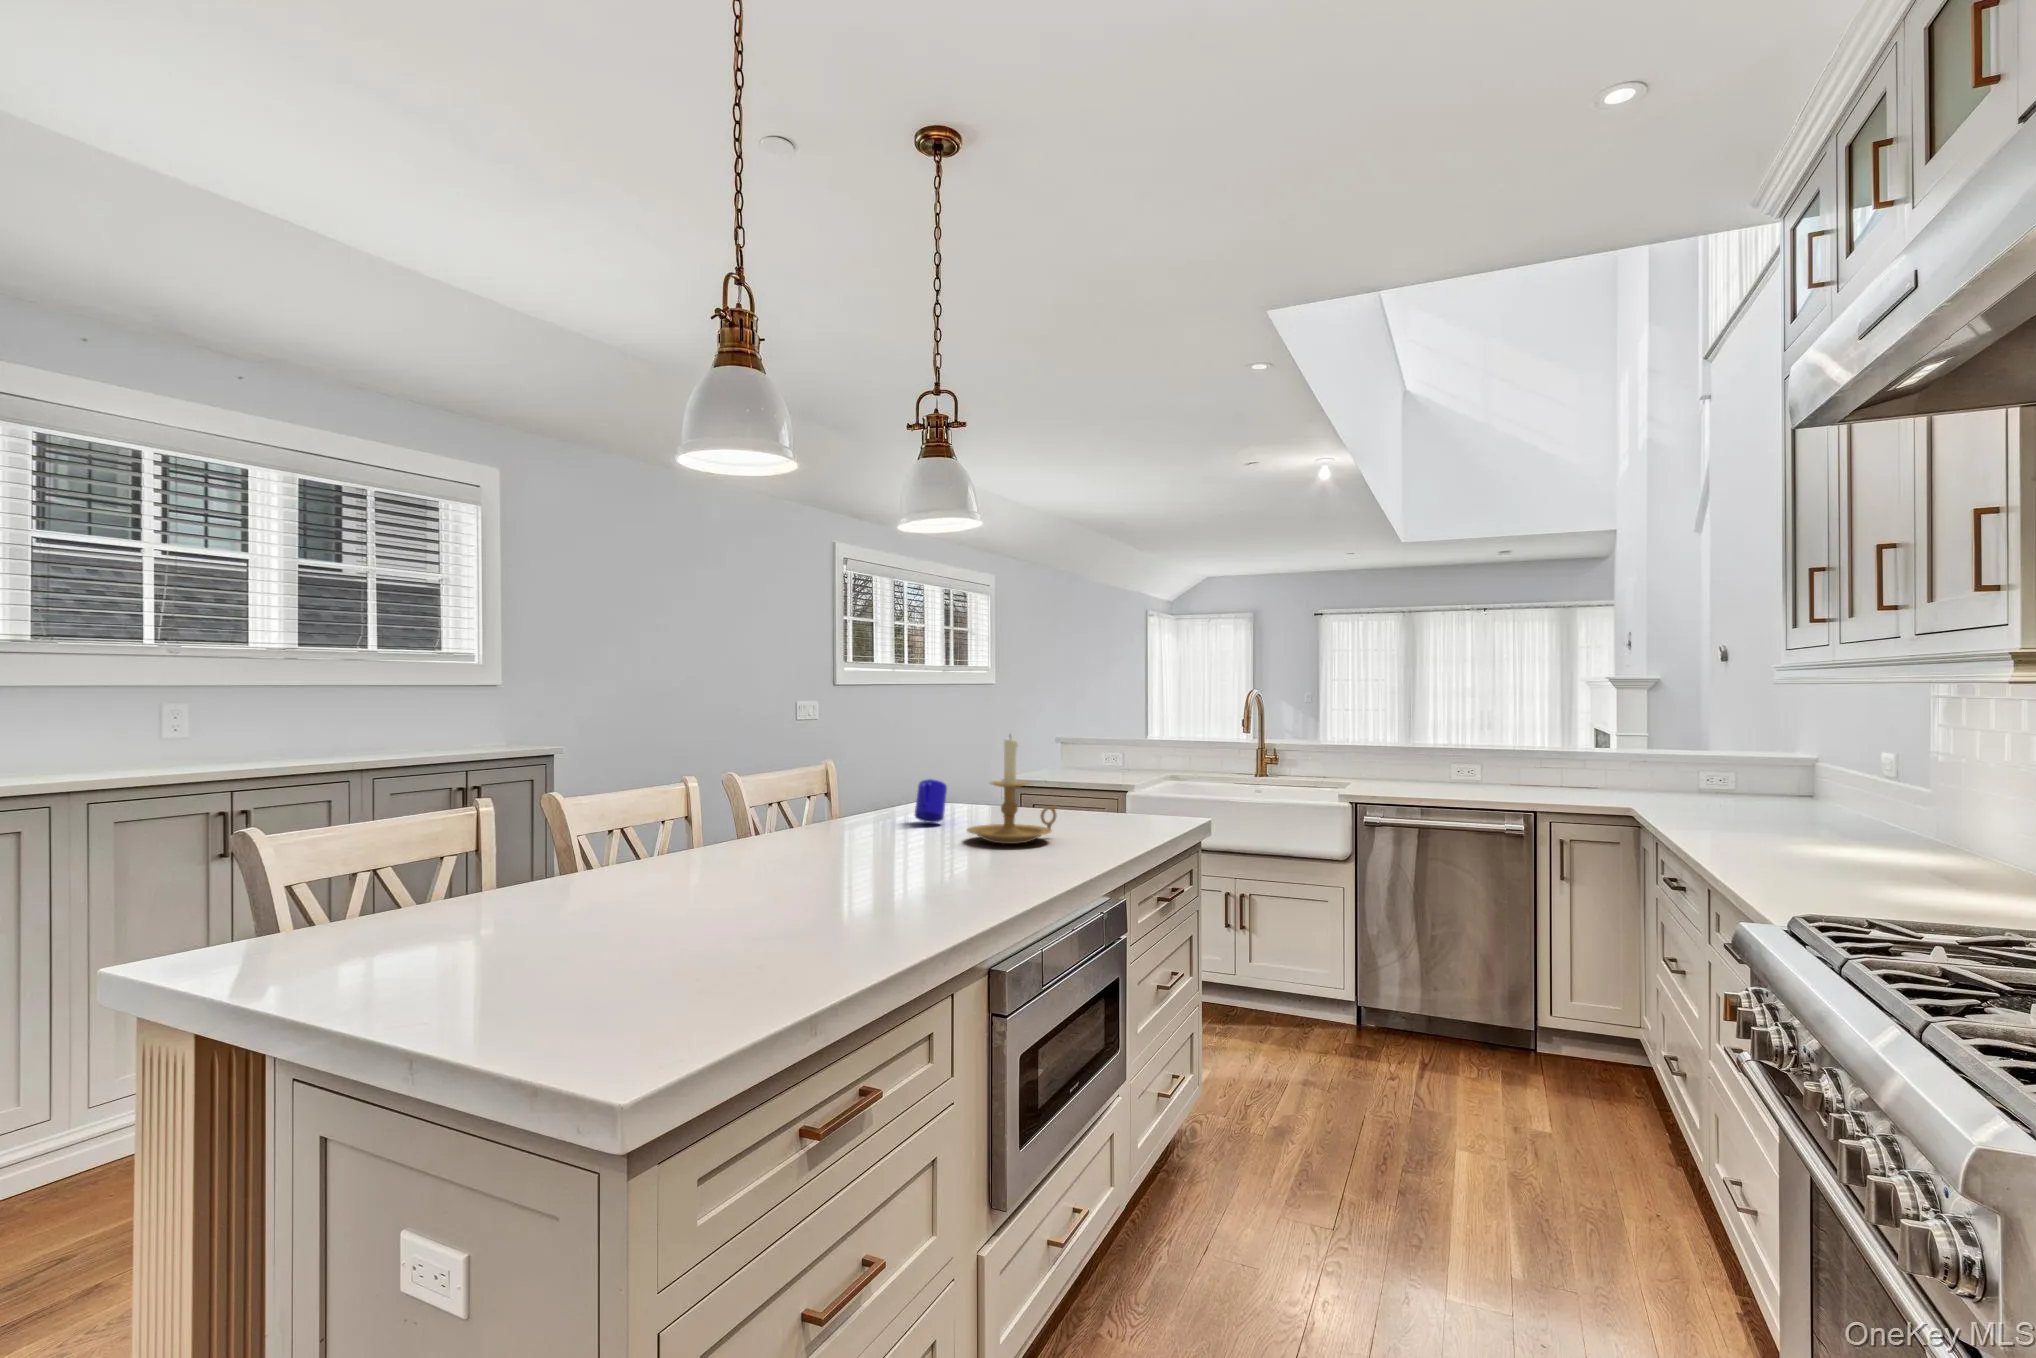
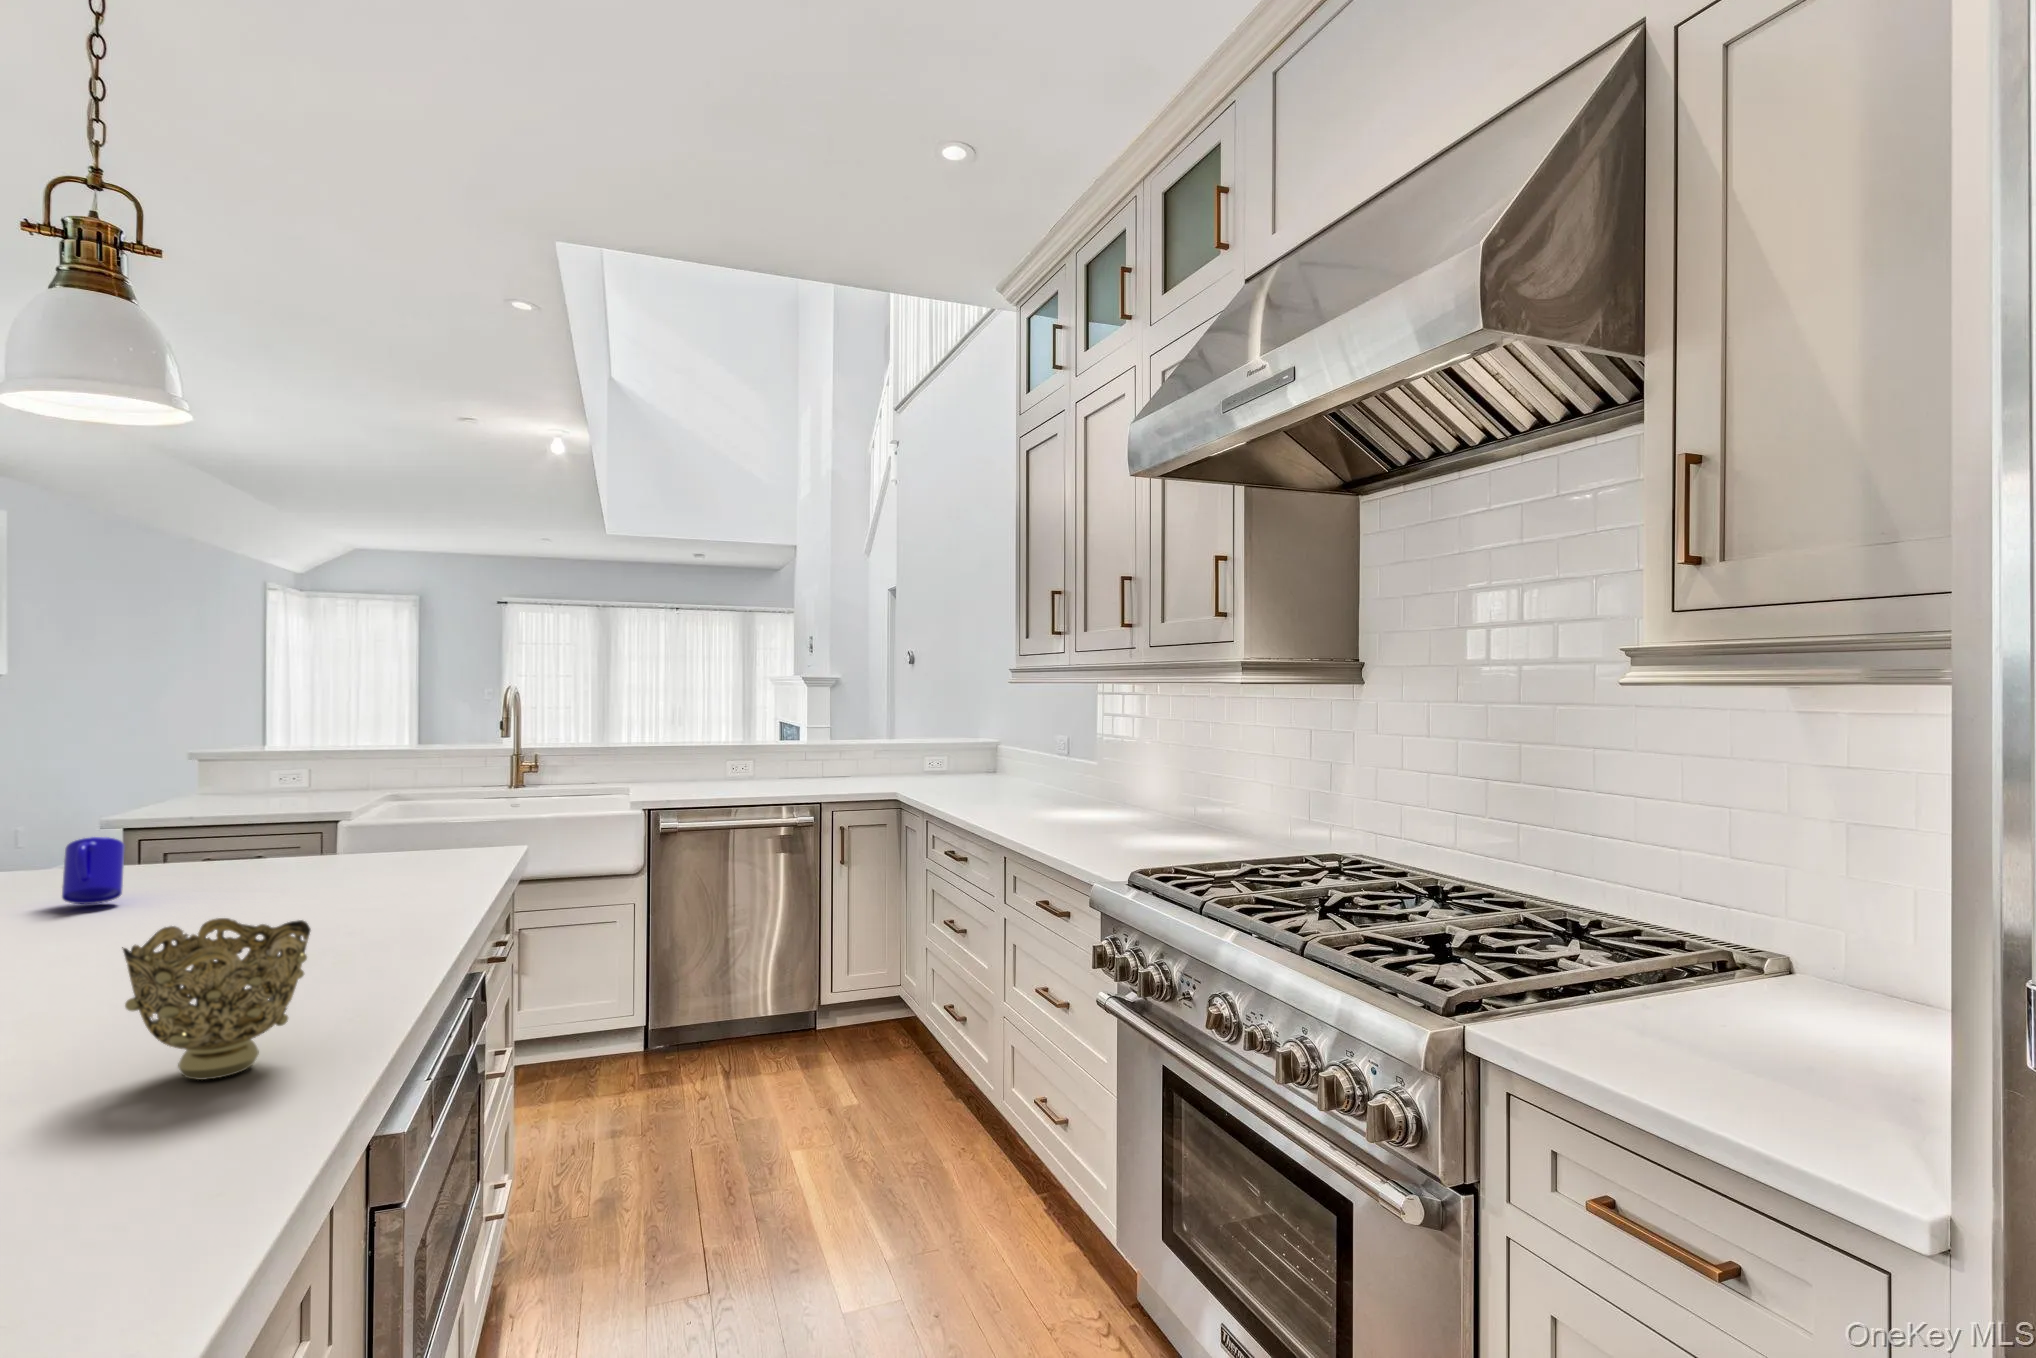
candle holder: present [967,738,1057,844] -> none [197,761,347,920]
decorative bowl: none [850,825,944,922] -> present [122,918,311,1080]

